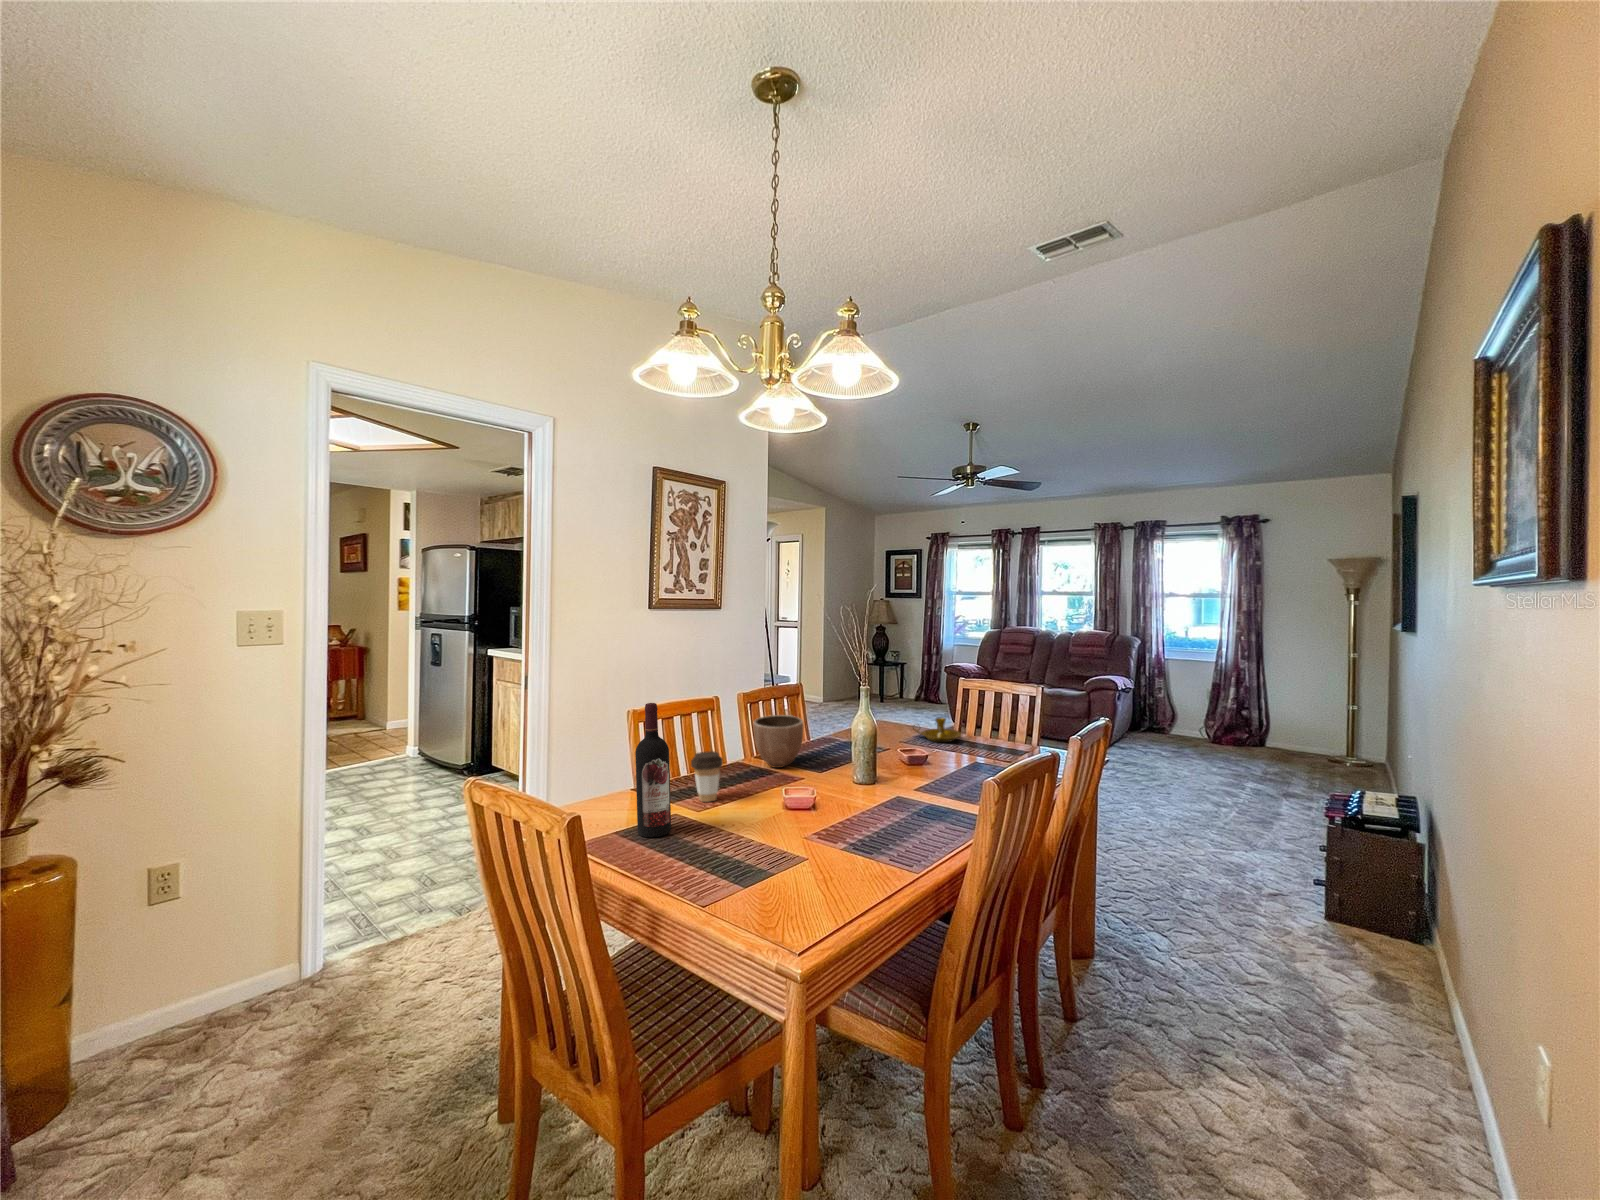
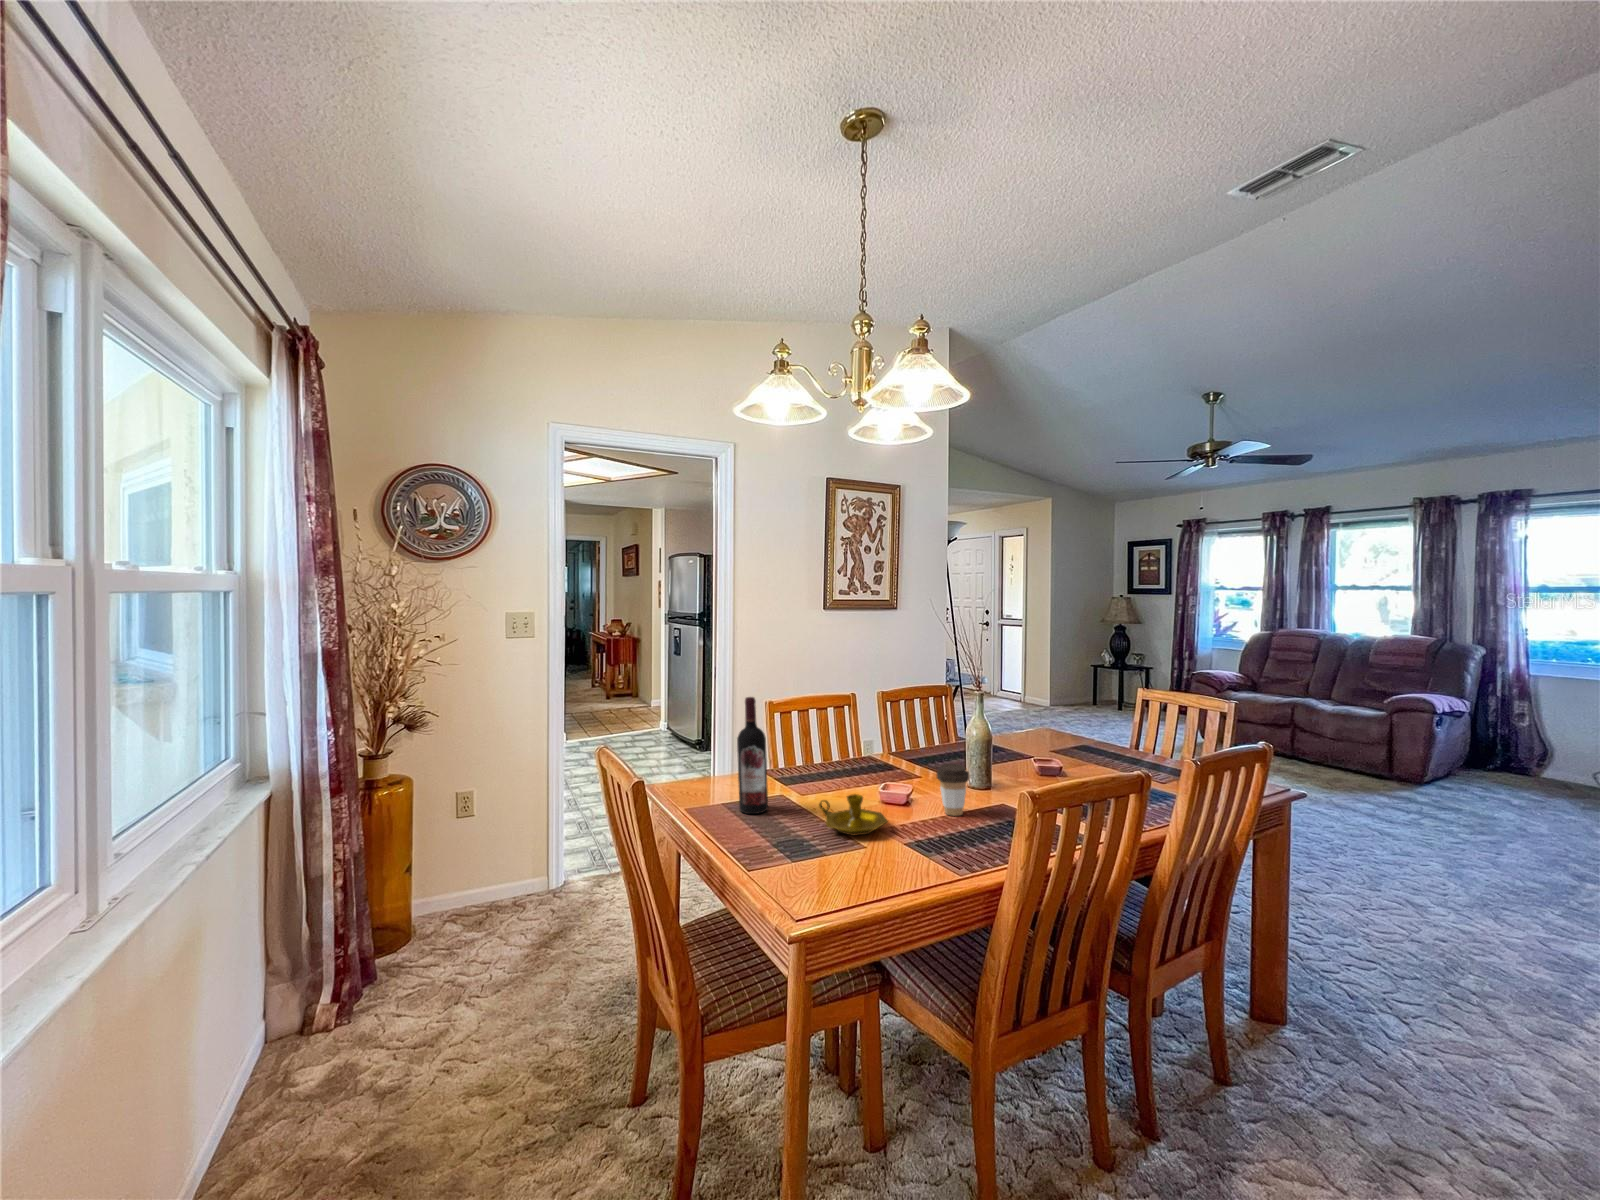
decorative bowl: present [753,715,803,768] -> none [877,716,926,768]
candlestick: present [914,718,961,742] -> present [819,794,888,835]
coffee cup: present [691,751,723,802] -> present [937,764,969,816]

